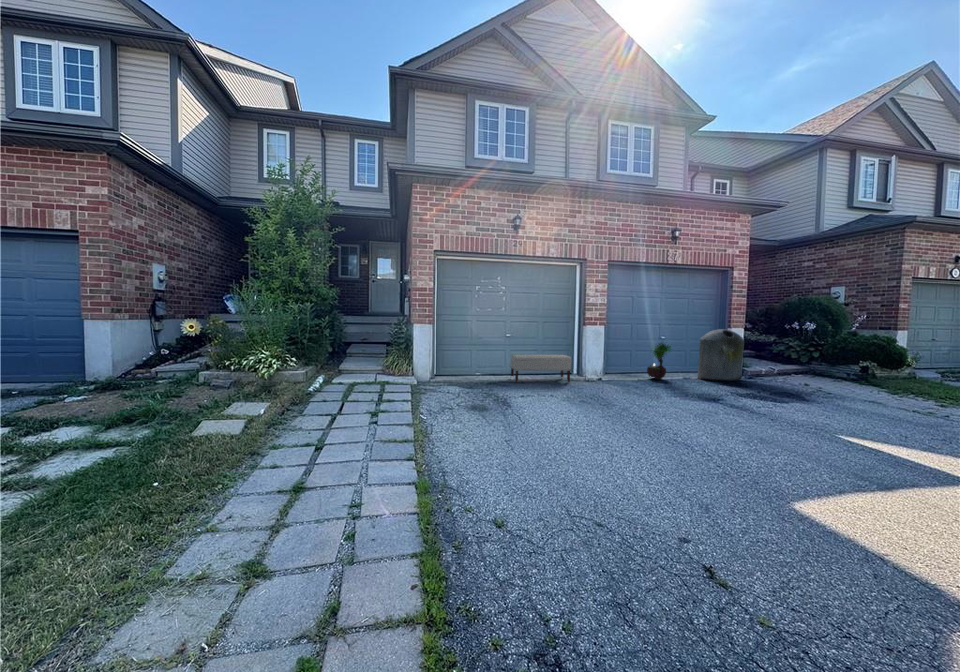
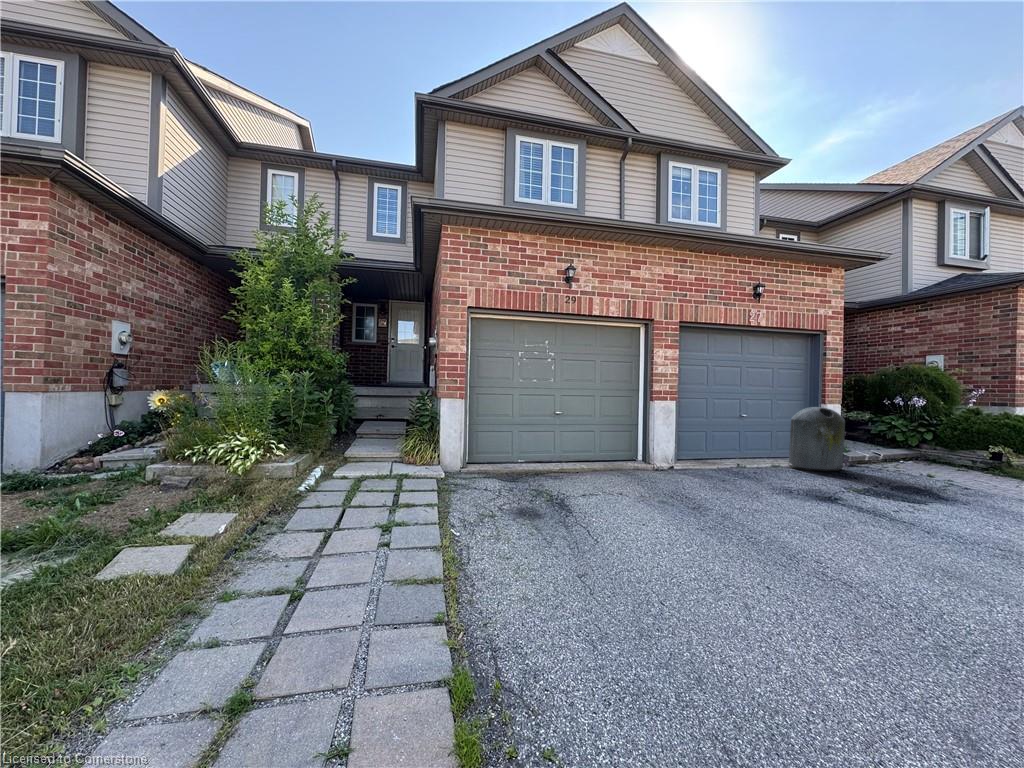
potted tree: present [647,343,671,380] -> none [727,419,762,469]
bench: present [510,355,572,383] -> none [560,438,638,474]

